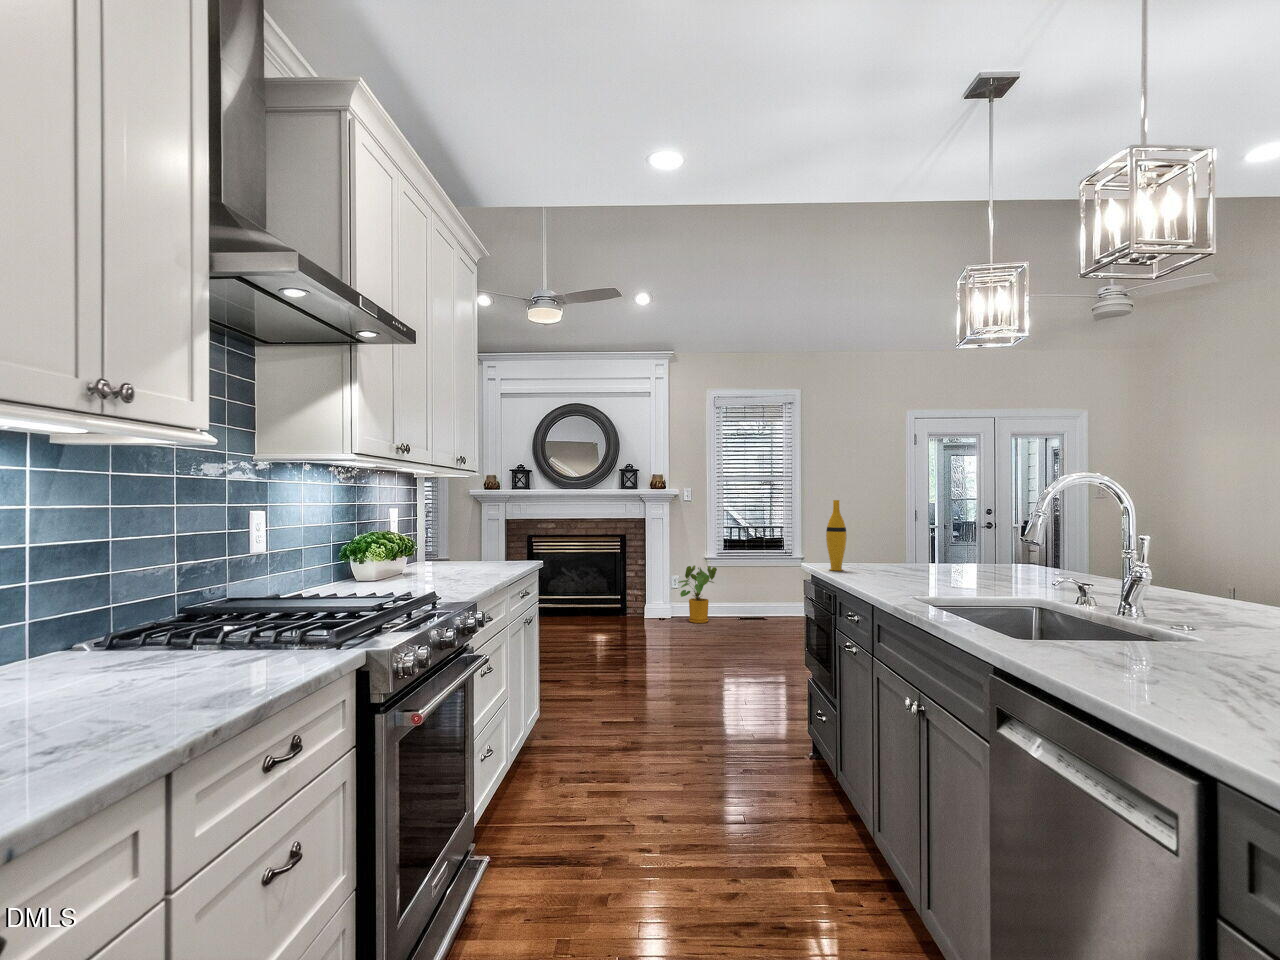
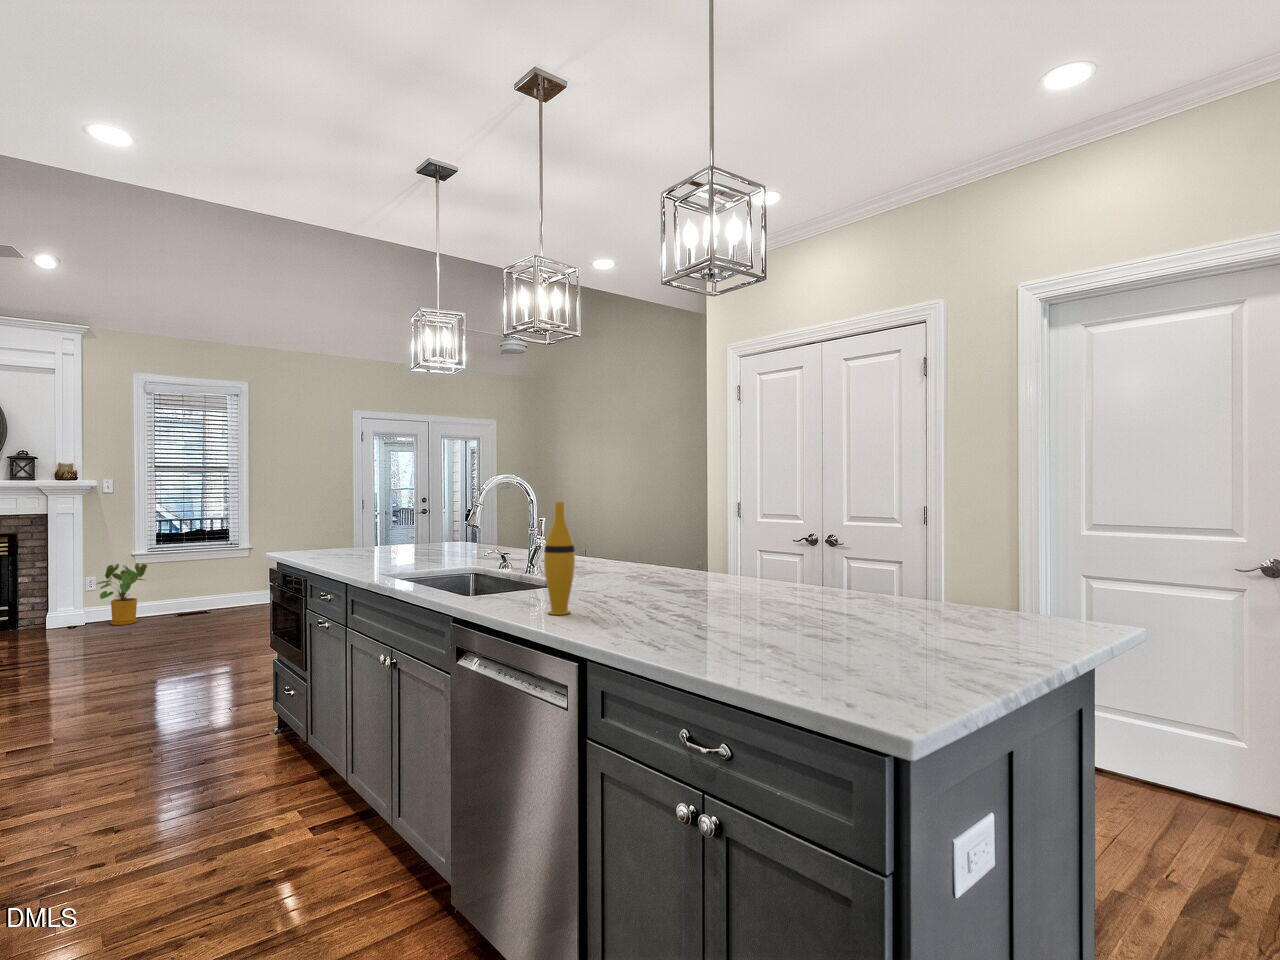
vase: present [826,500,847,571] -> present [544,502,575,615]

